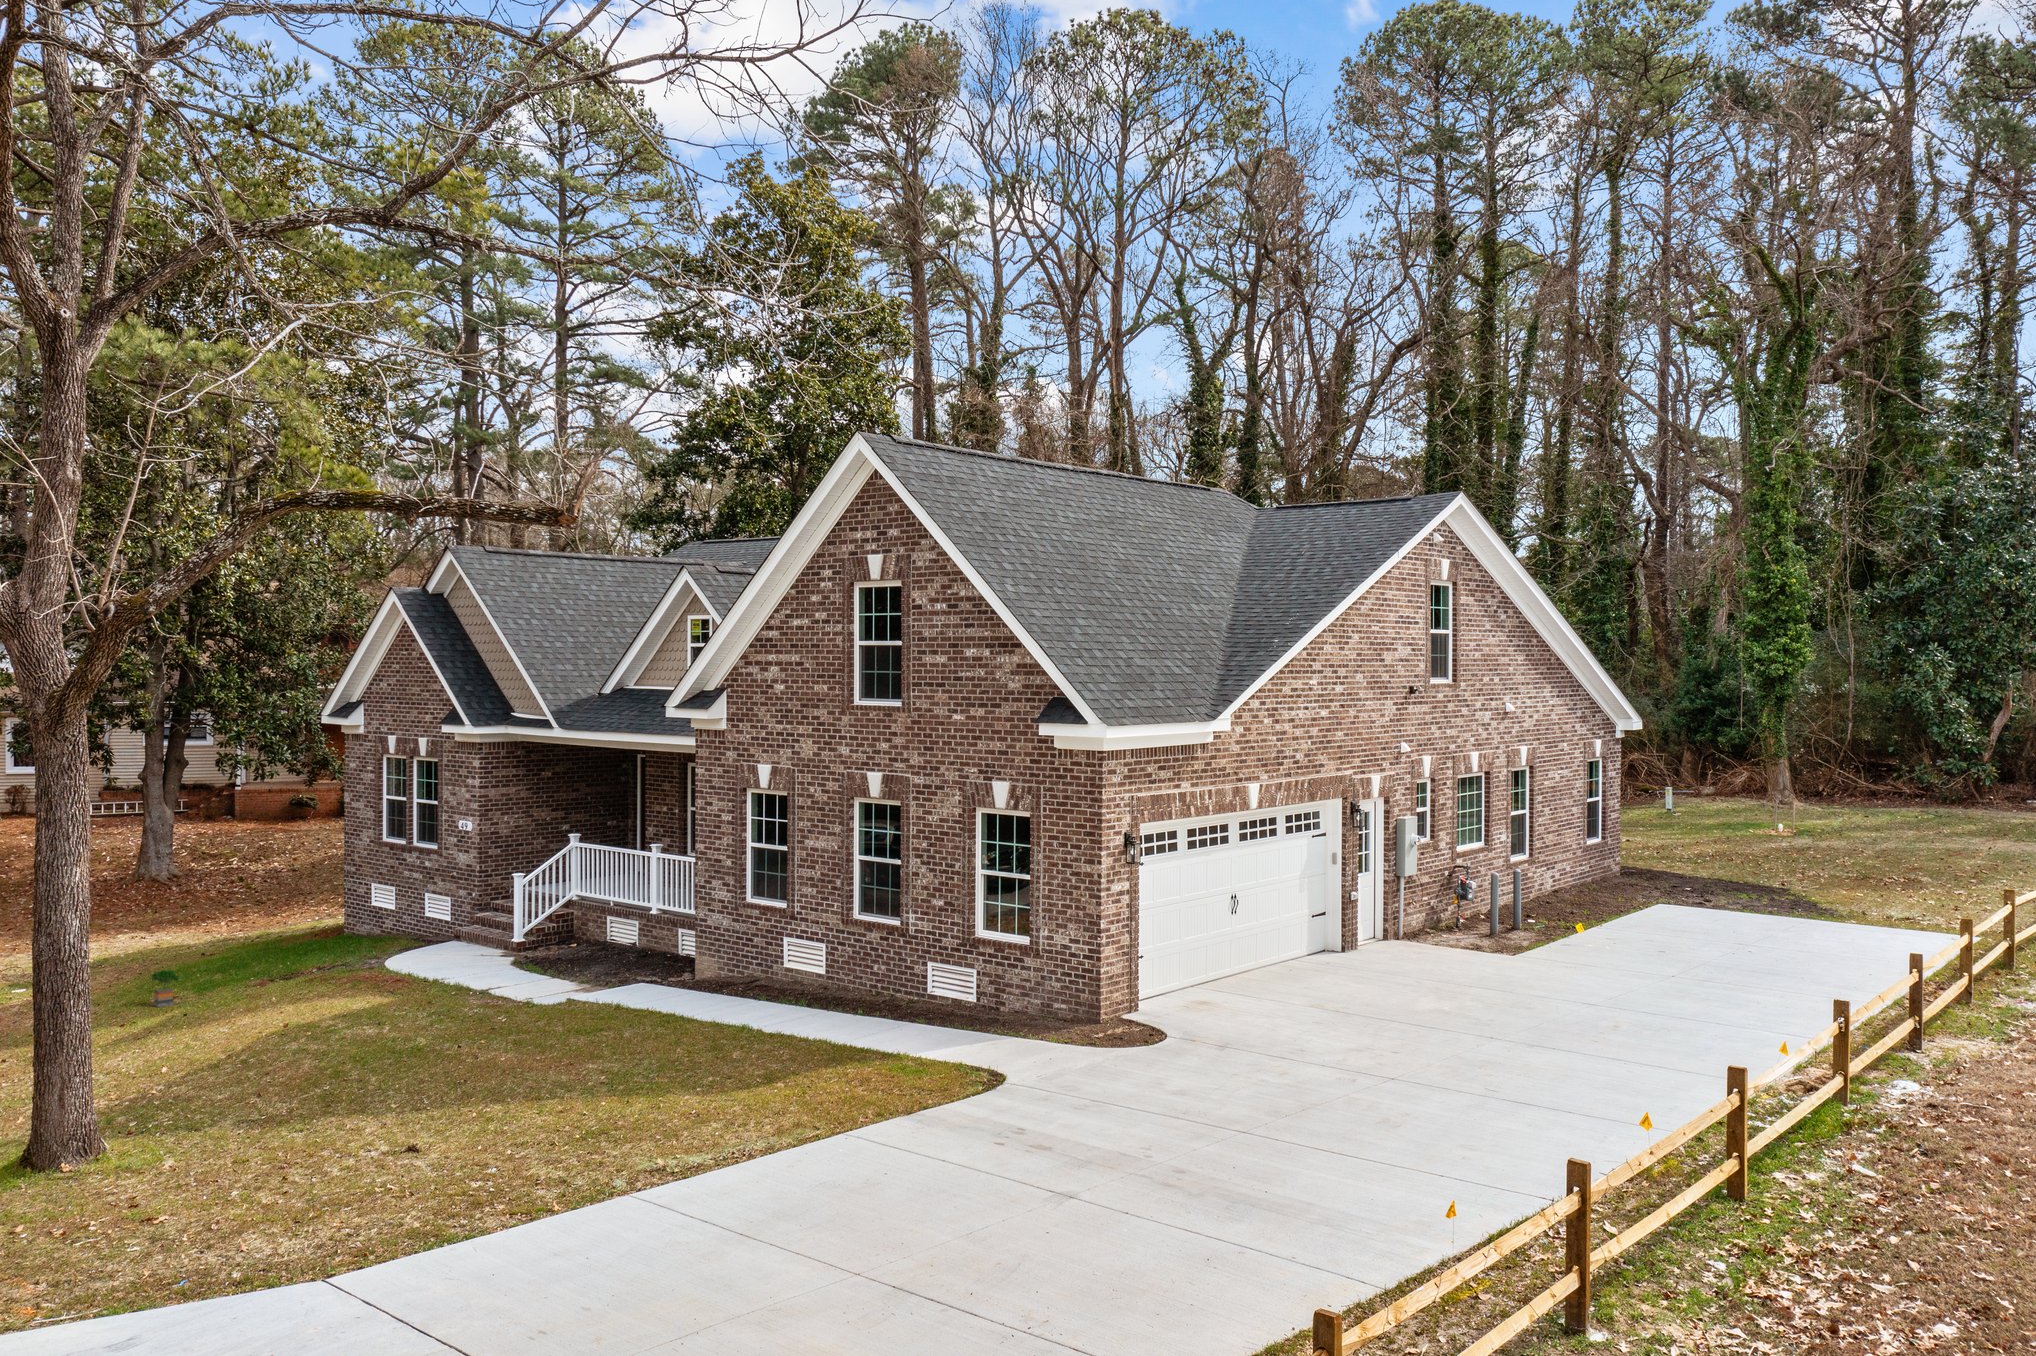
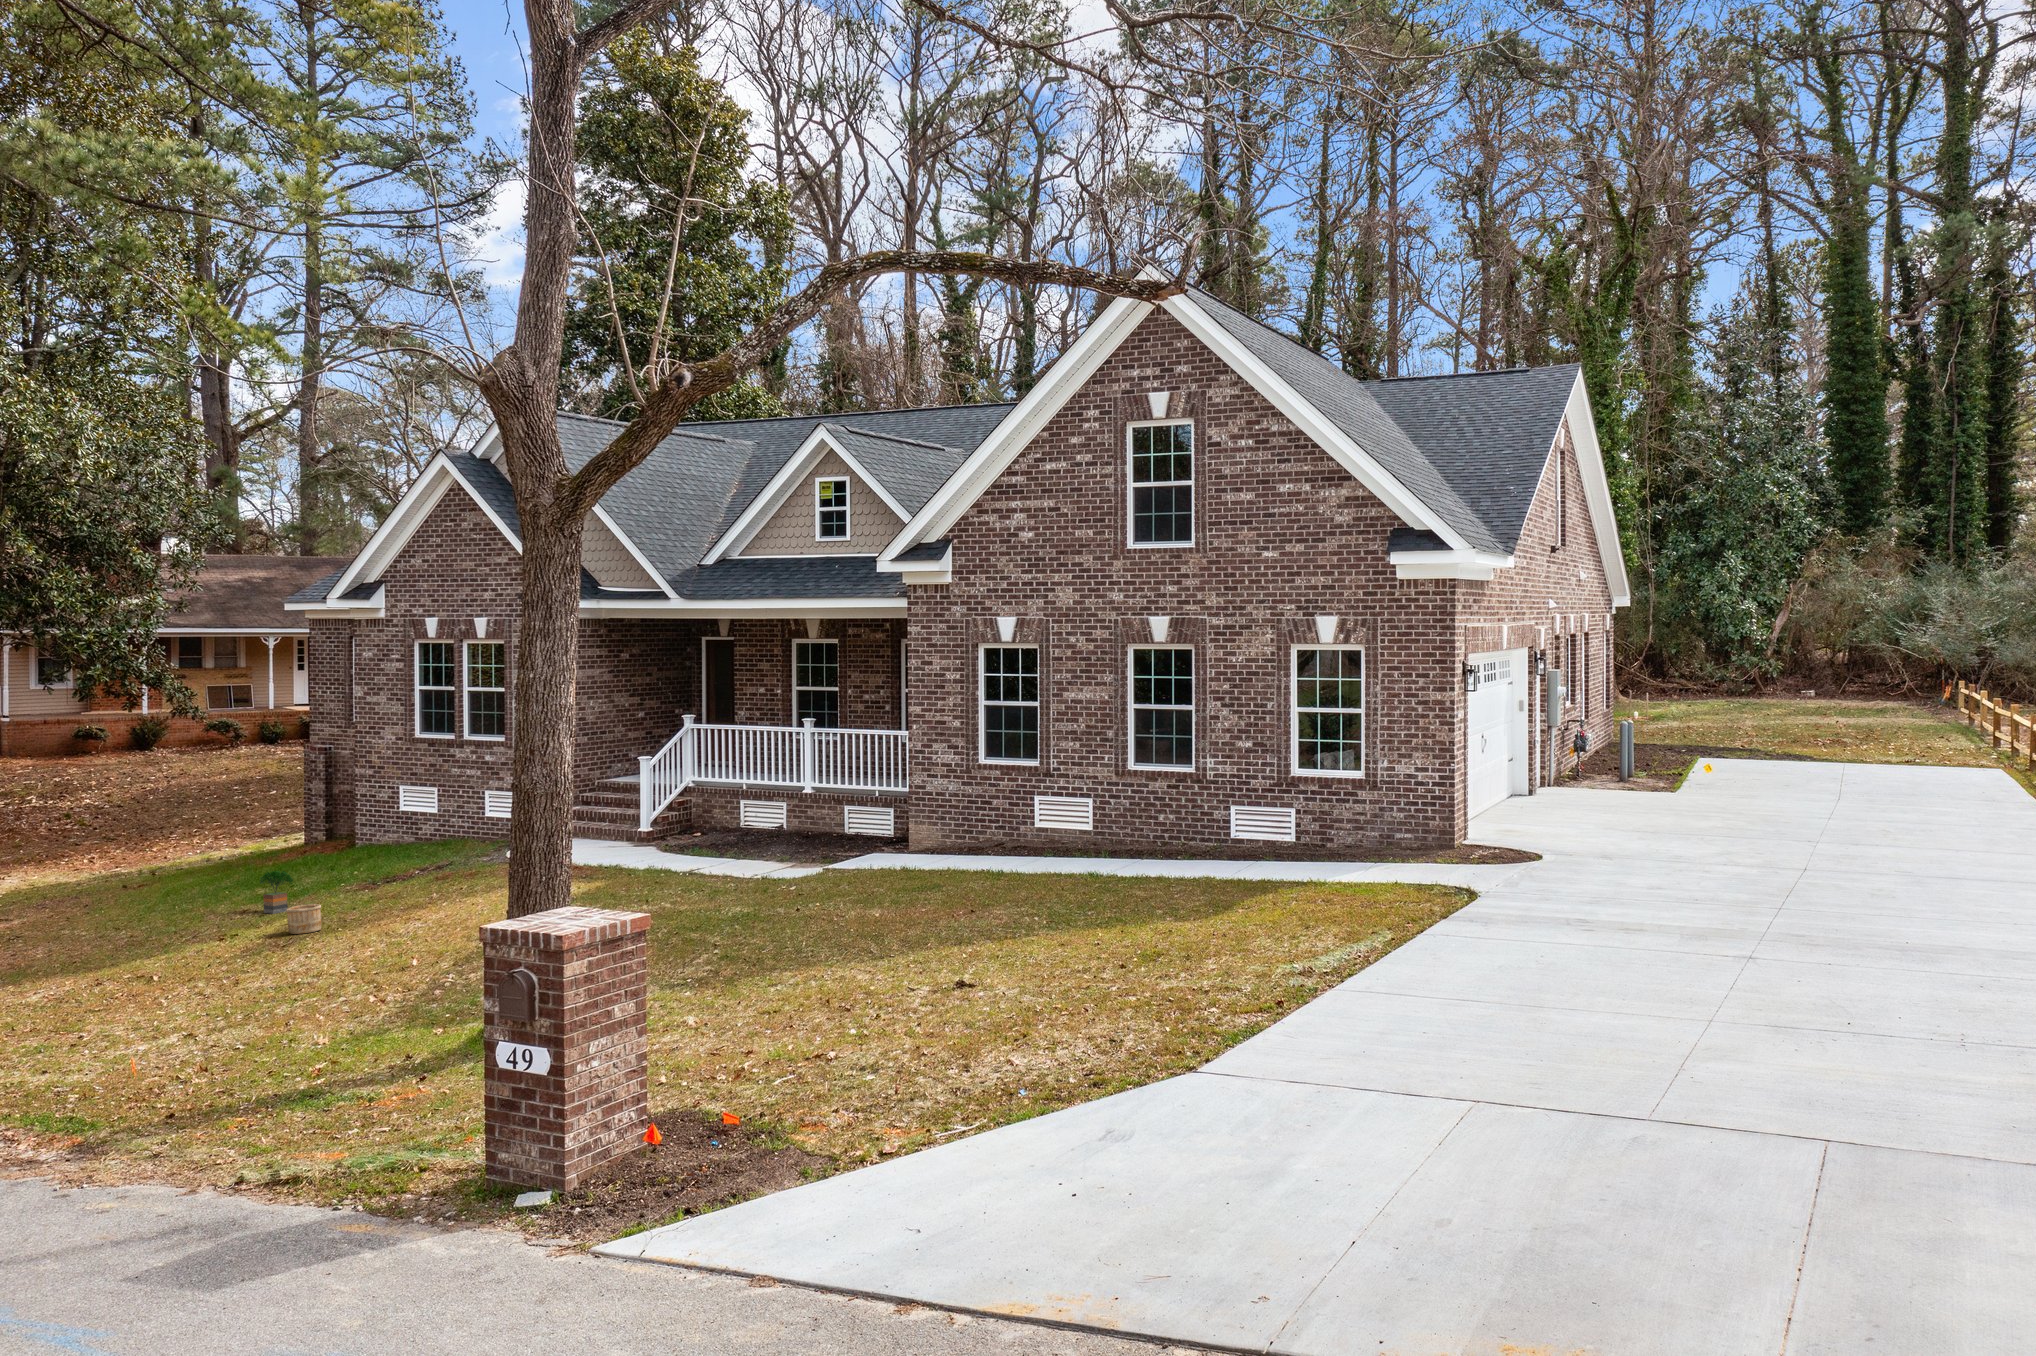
wooden bucket: none [115,1008,147,1035] -> present [286,904,321,934]

